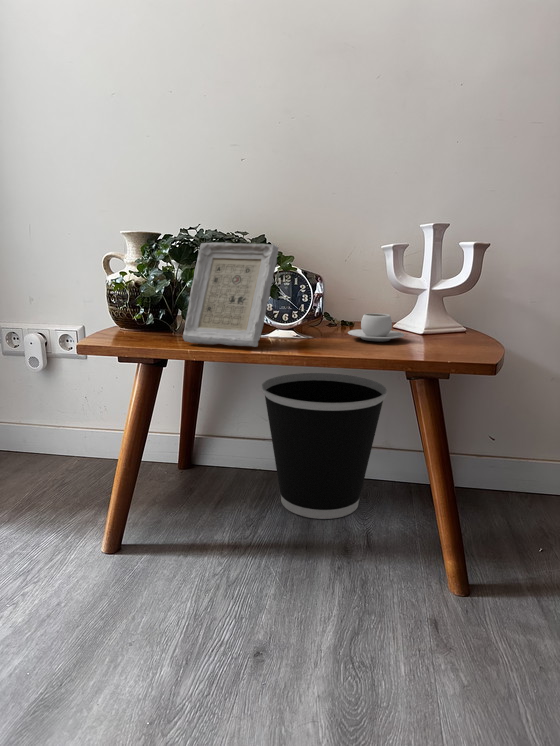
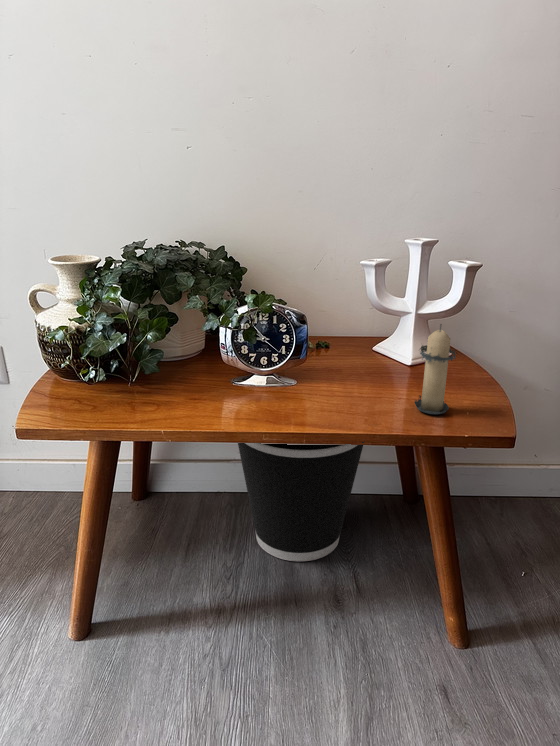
picture frame: present [183,242,278,347] -> none [151,280,257,411]
candle: none [409,272,453,357] -> present [414,324,456,414]
teacup: present [348,313,404,341] -> none [333,348,395,384]

